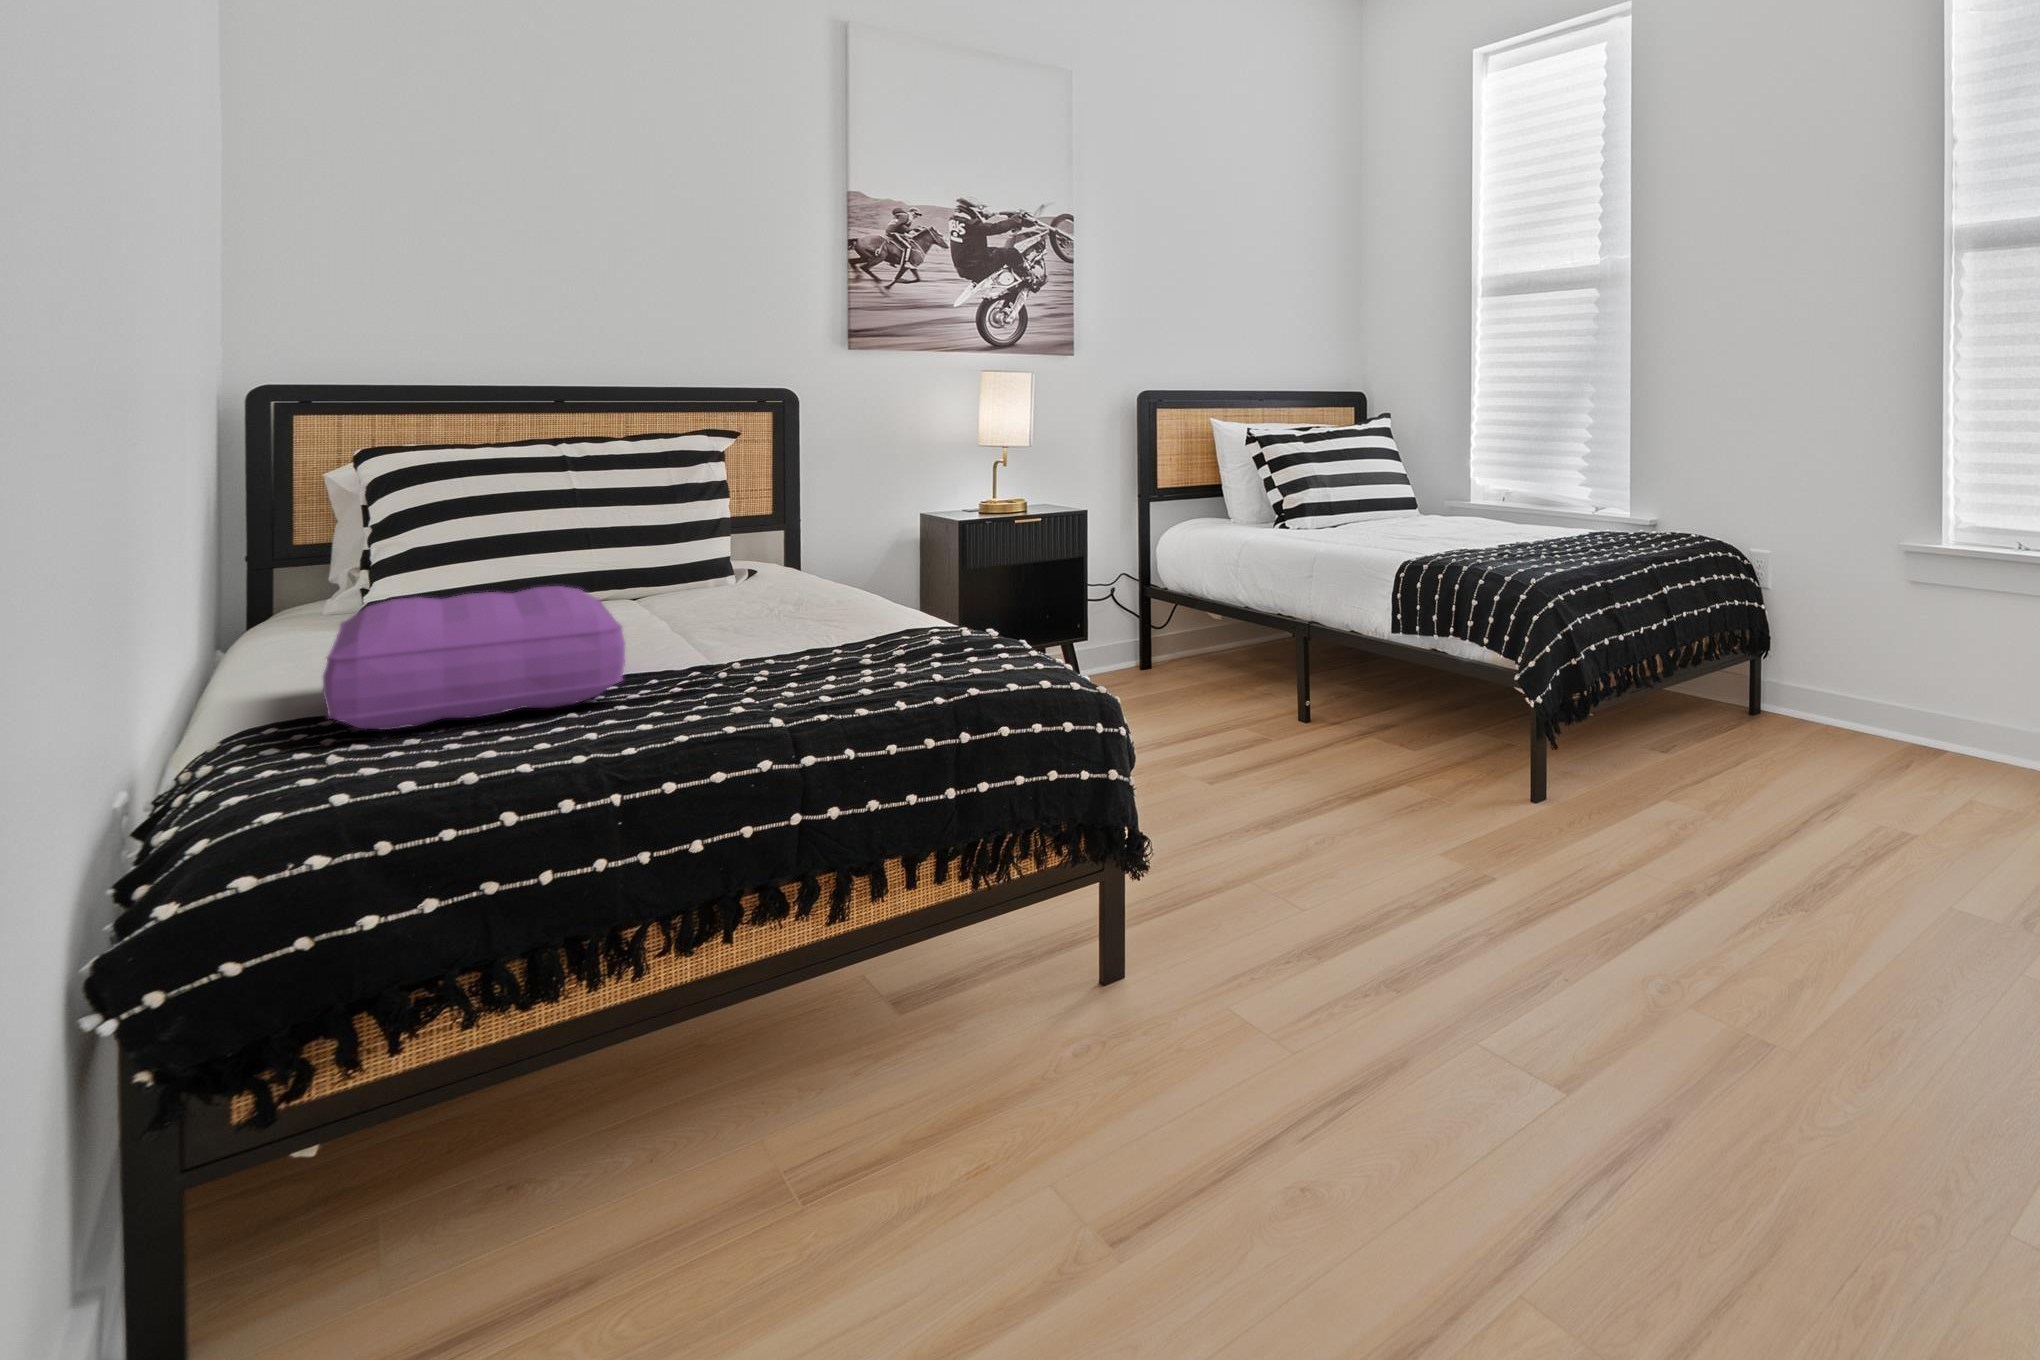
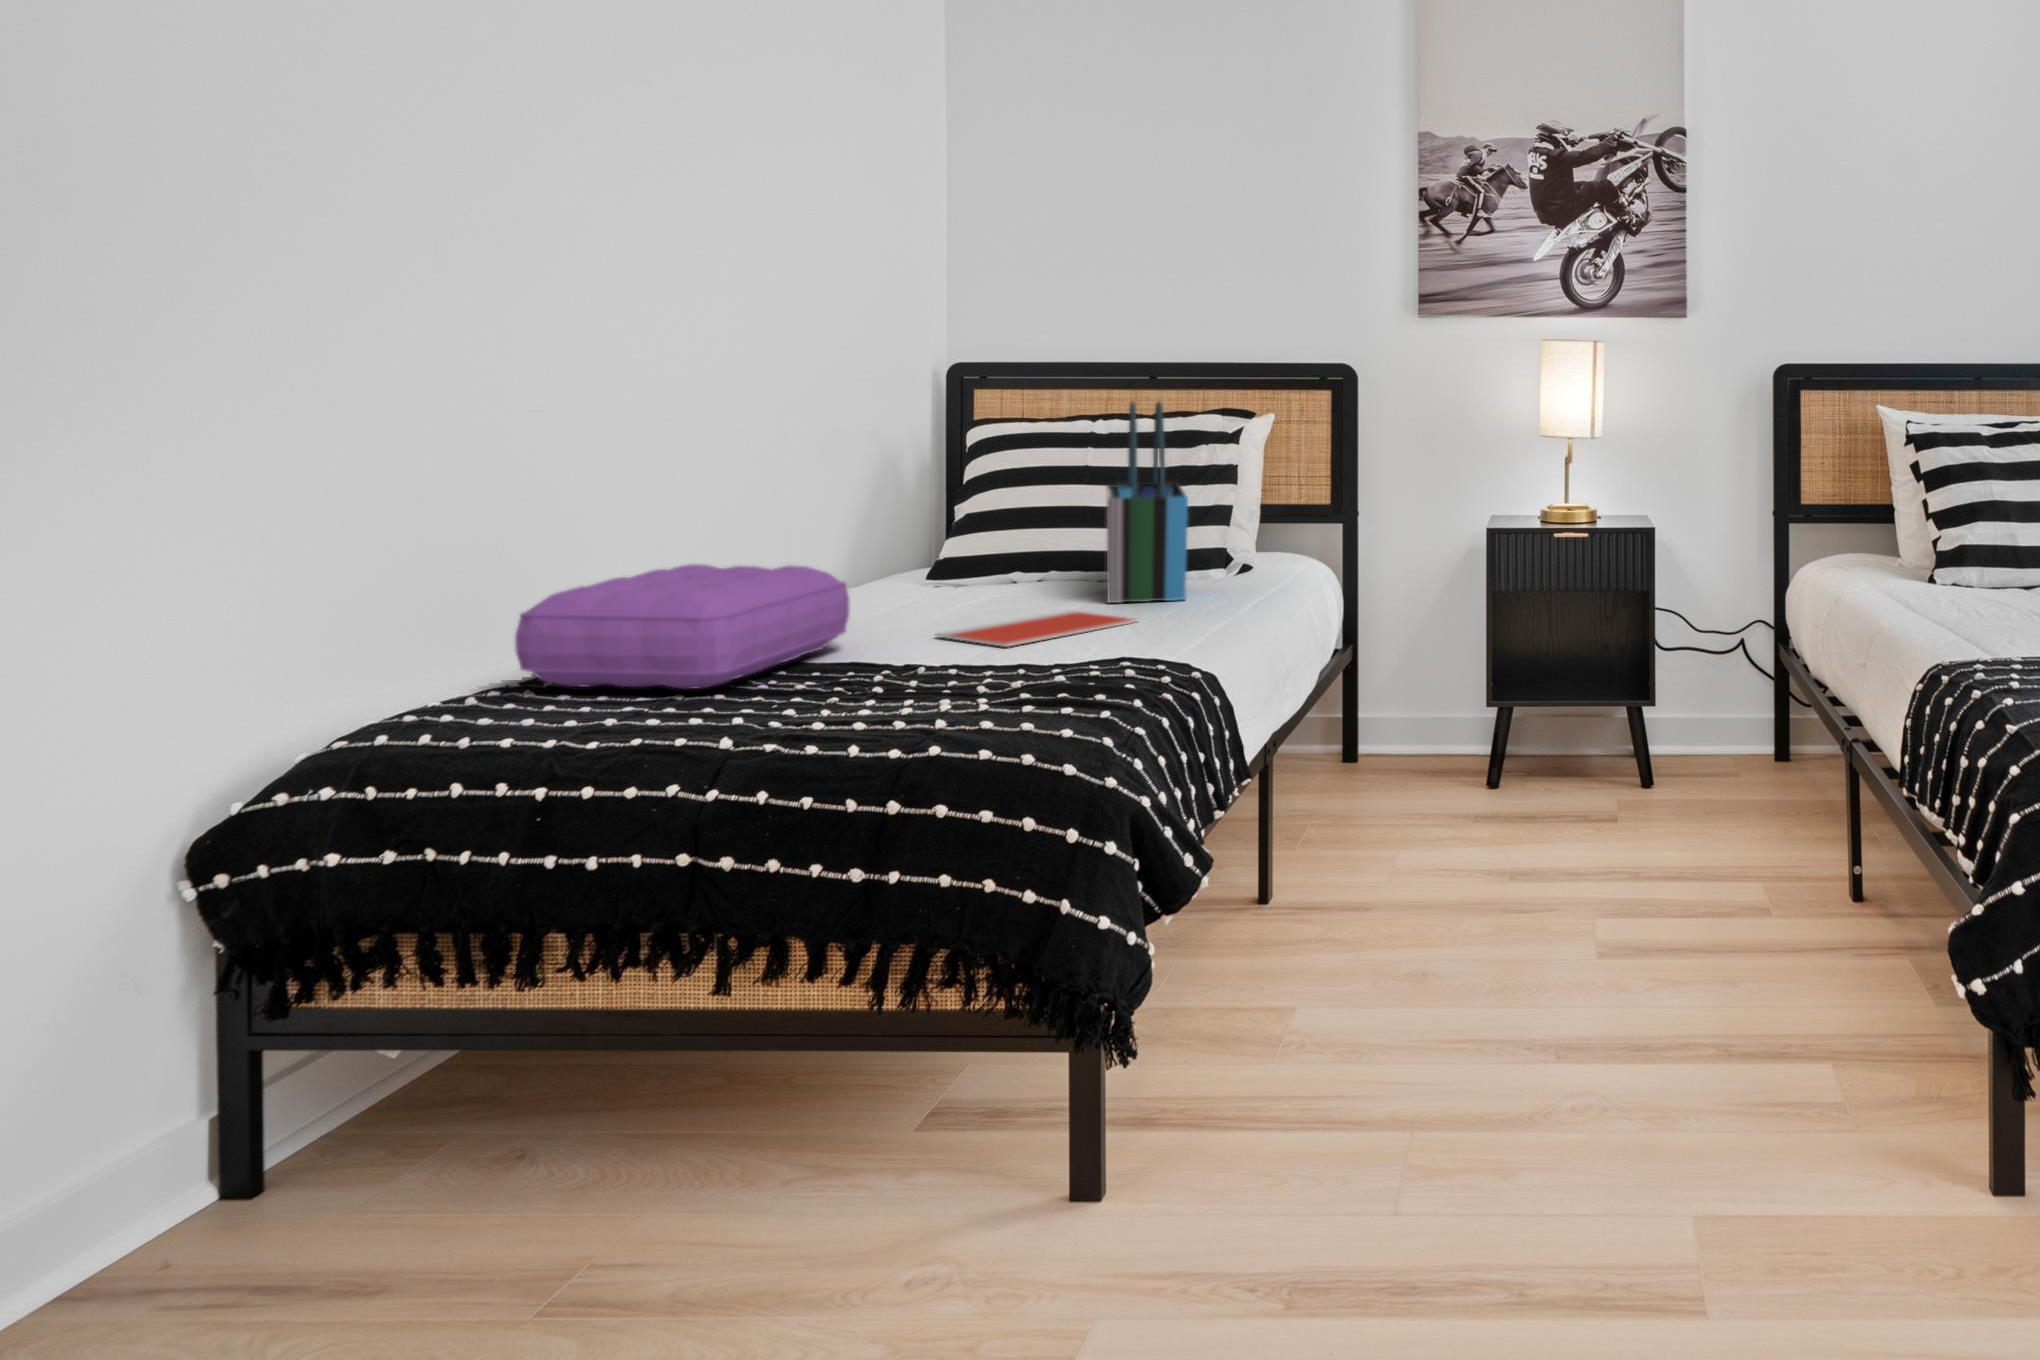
tote bag: none [657,421,822,604] -> present [1107,402,1188,603]
notebook: none [655,608,819,644] -> present [936,611,1137,647]

